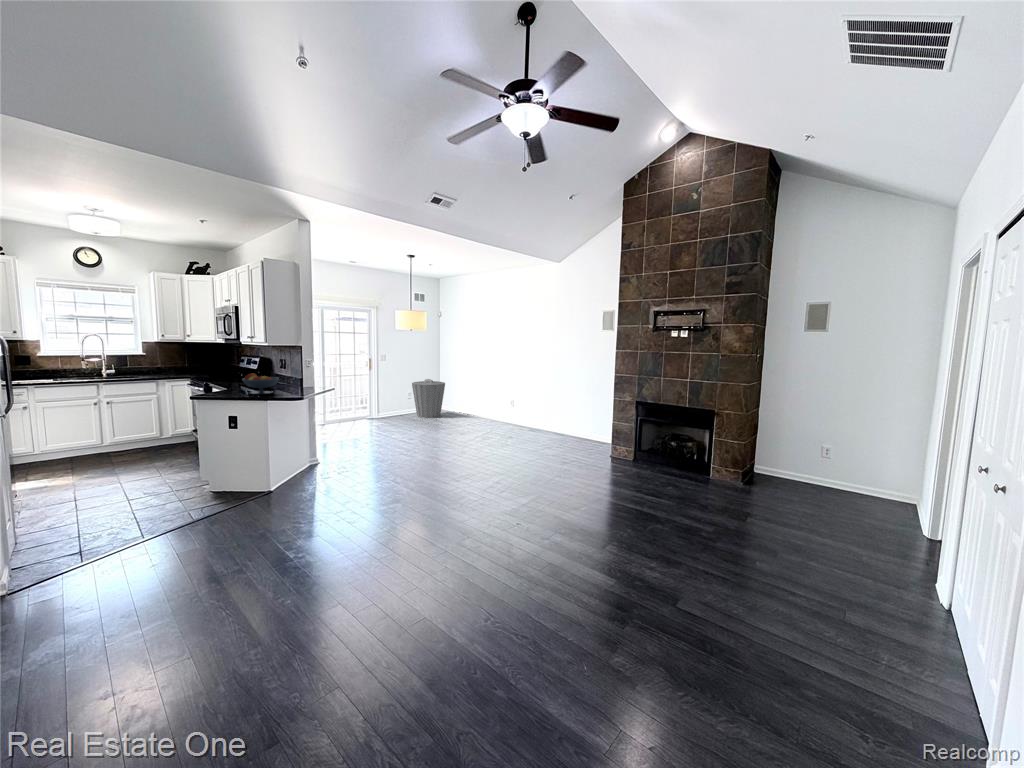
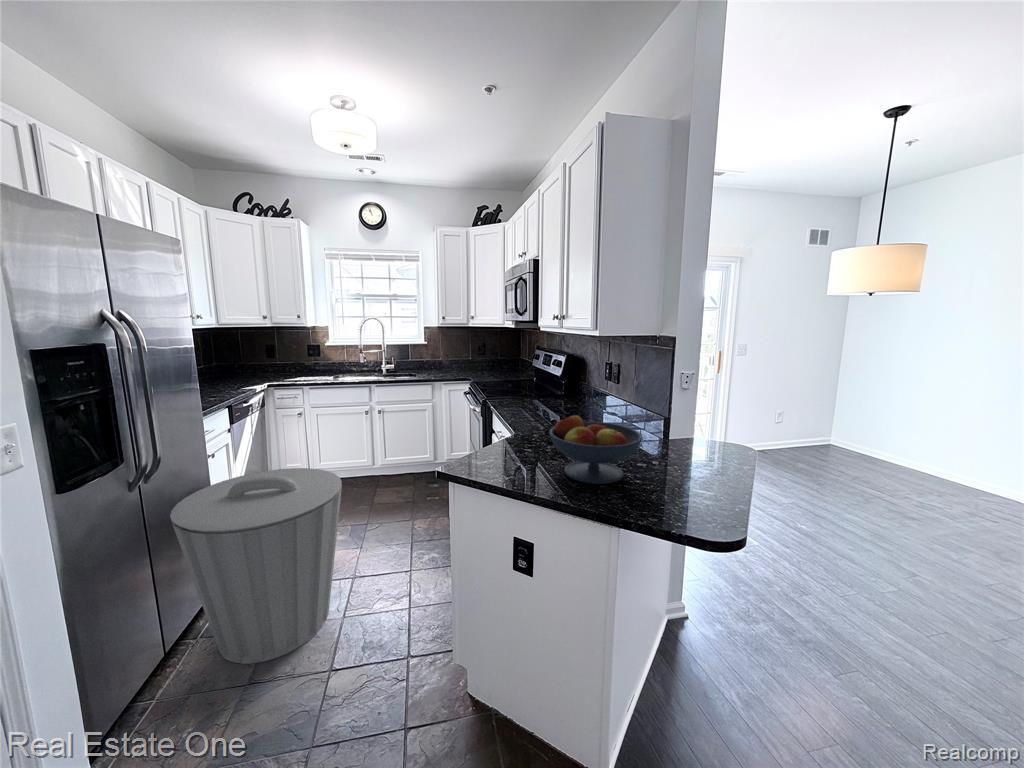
trash can: present [412,379,445,418] -> present [170,468,342,664]

